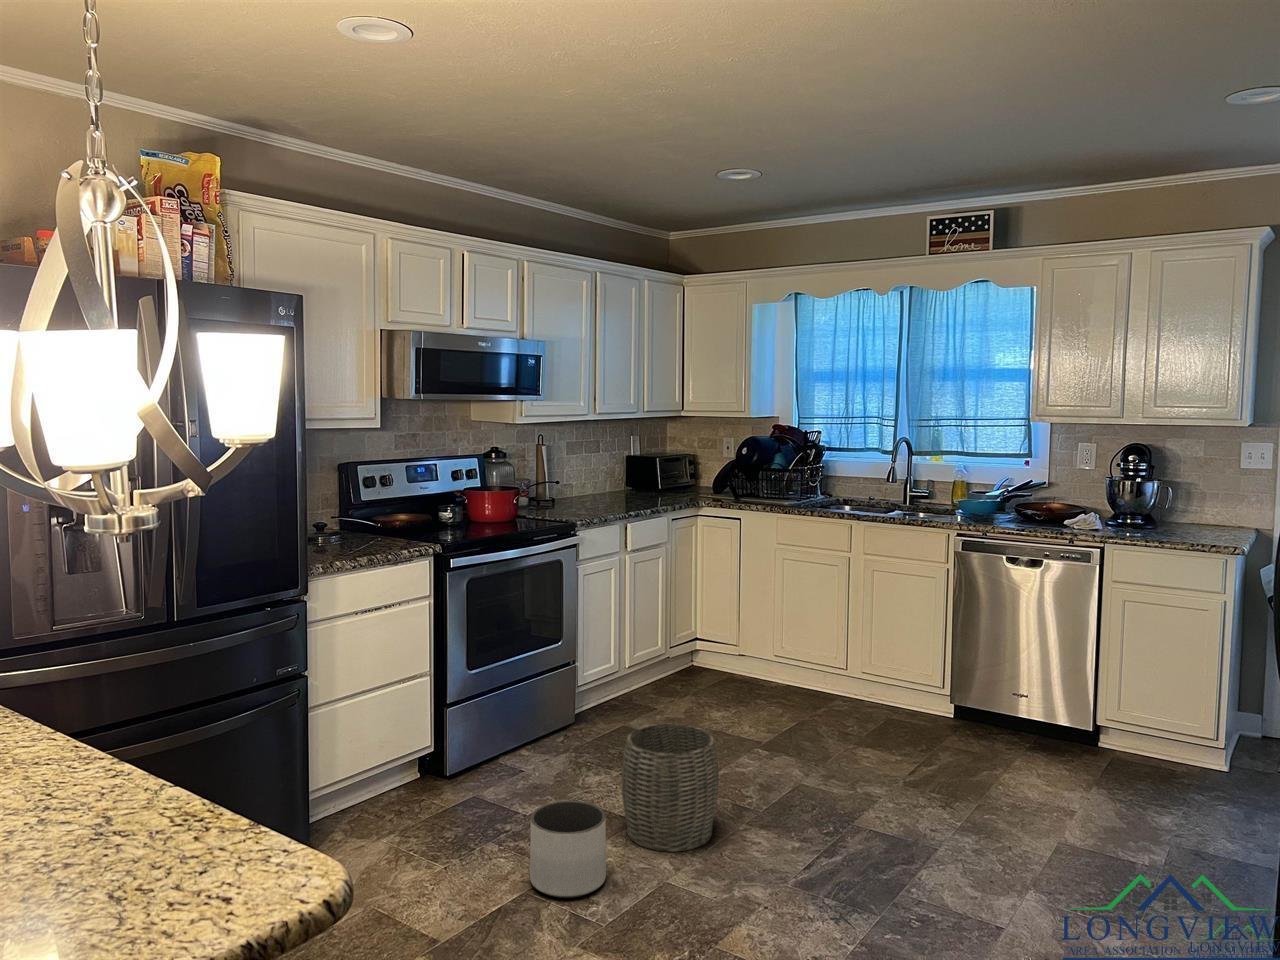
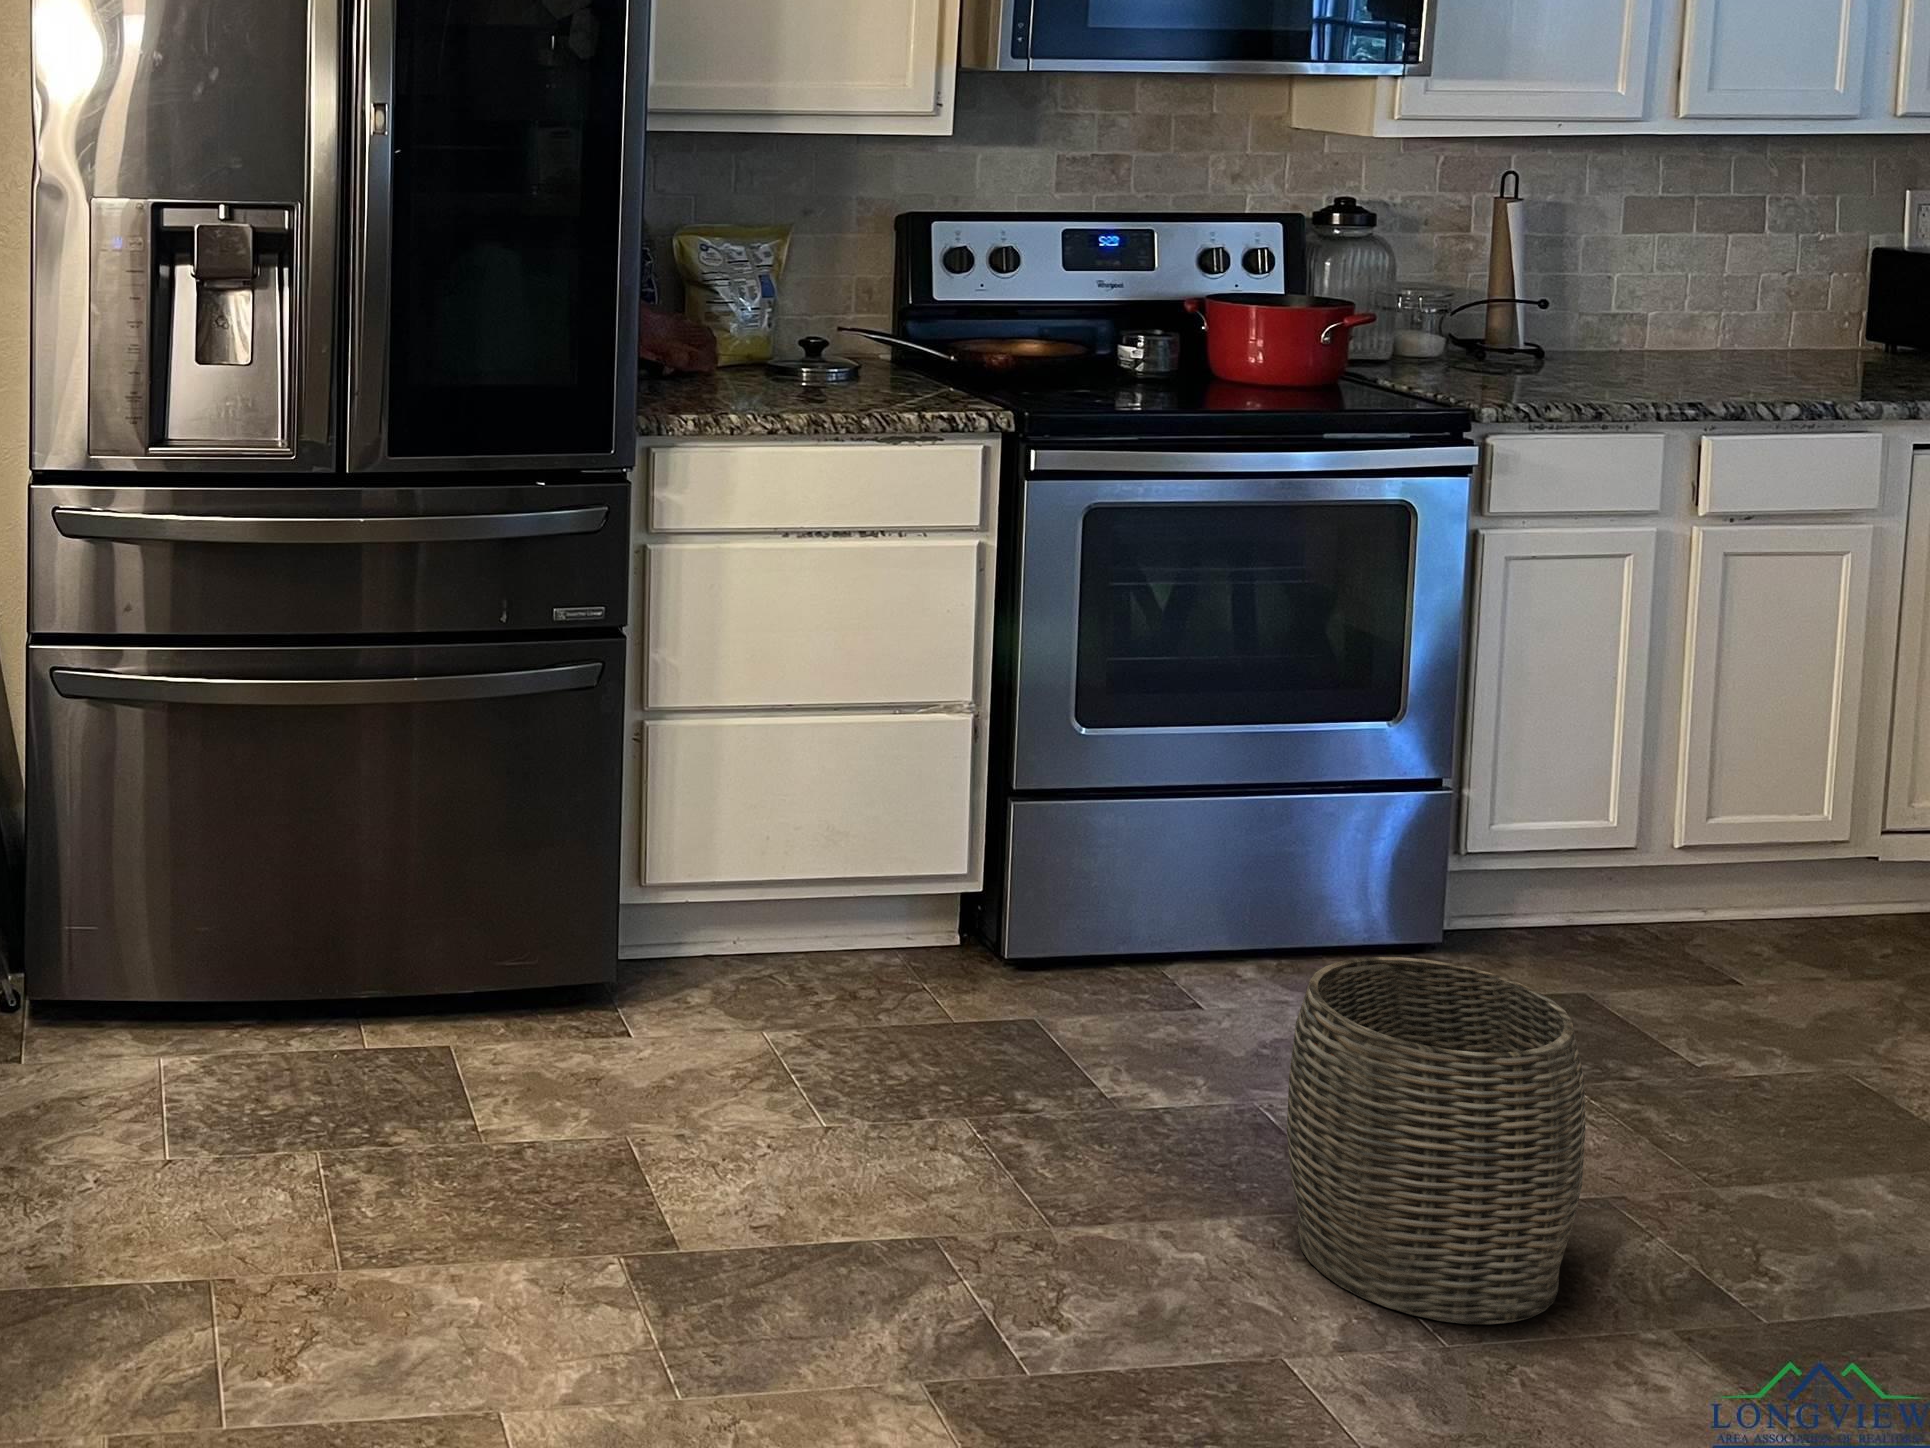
planter: present [530,801,606,898] -> none [952,1057,1151,1299]

